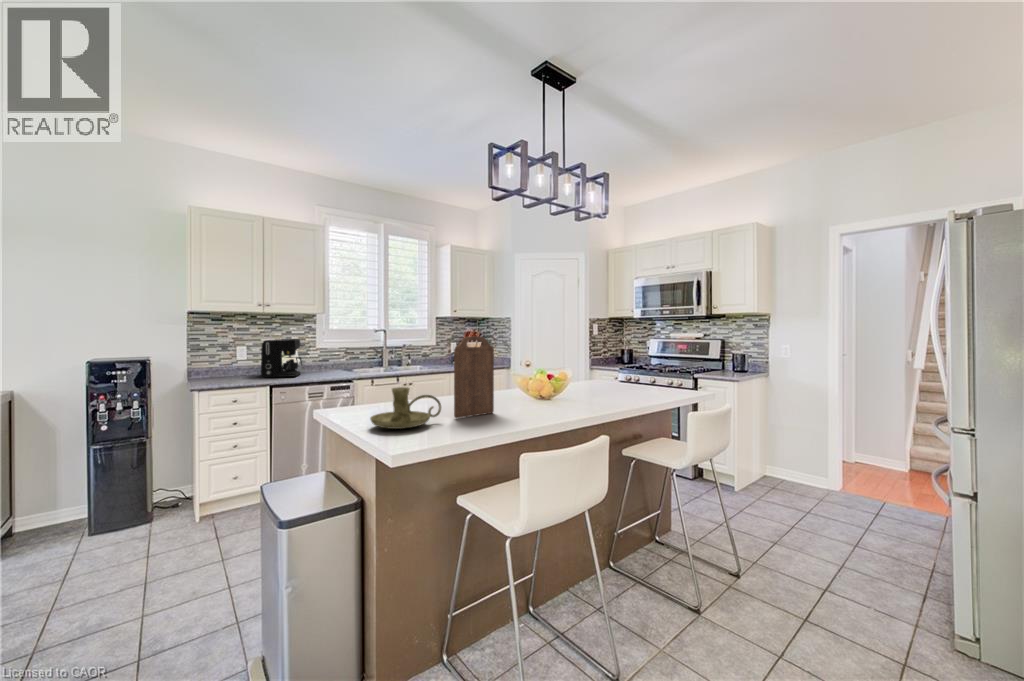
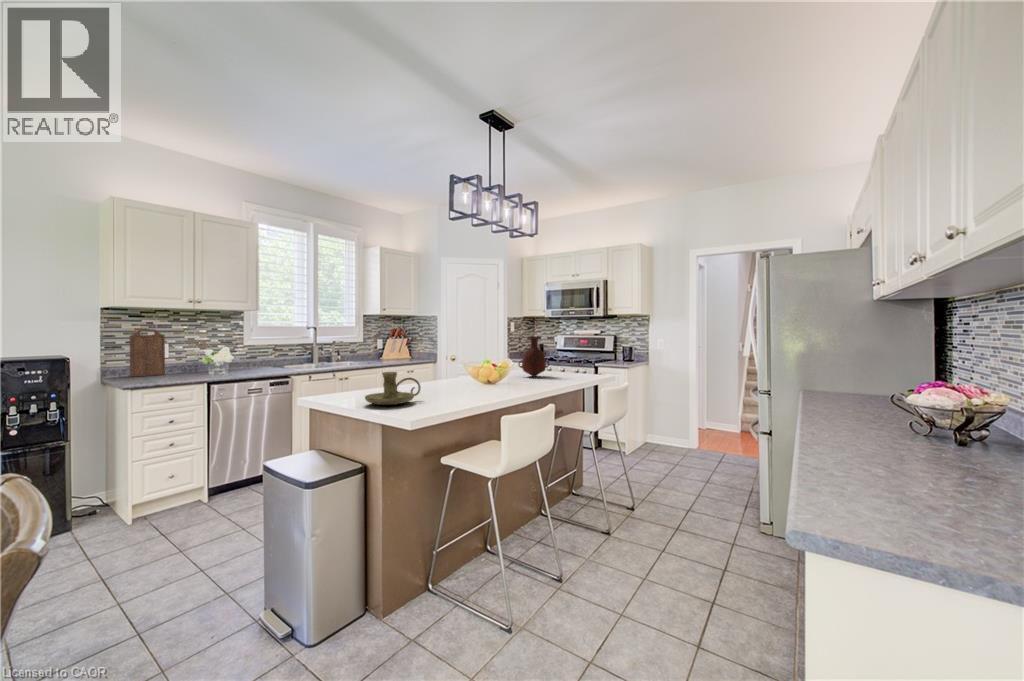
cutting board: present [454,336,494,418] -> present [129,329,165,377]
coffee maker: present [261,339,302,377] -> none [192,336,236,374]
vase: none [585,343,624,392] -> present [518,336,549,377]

